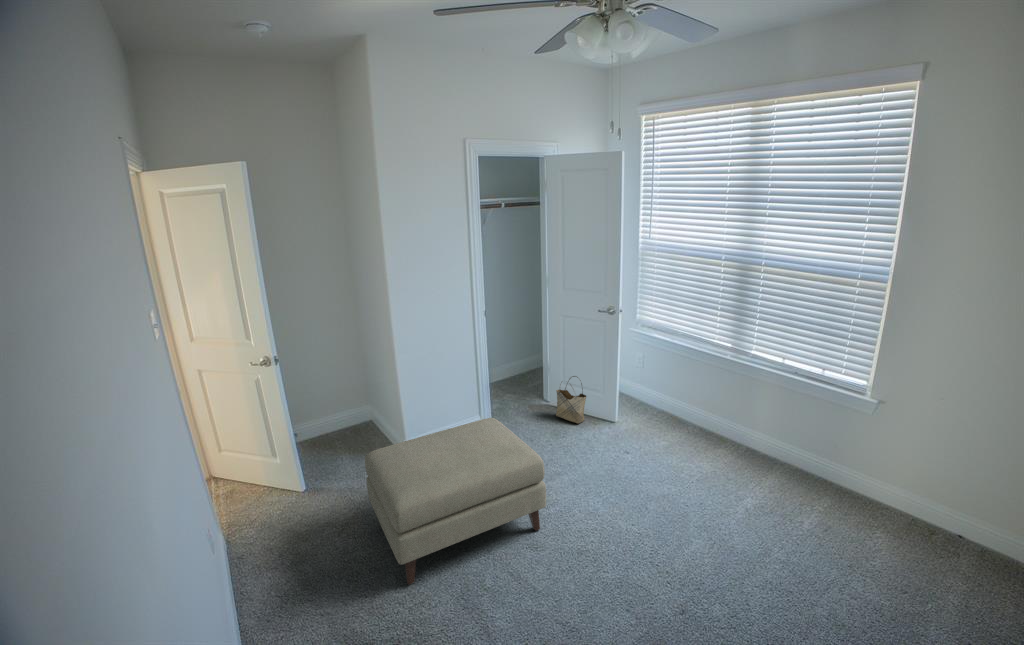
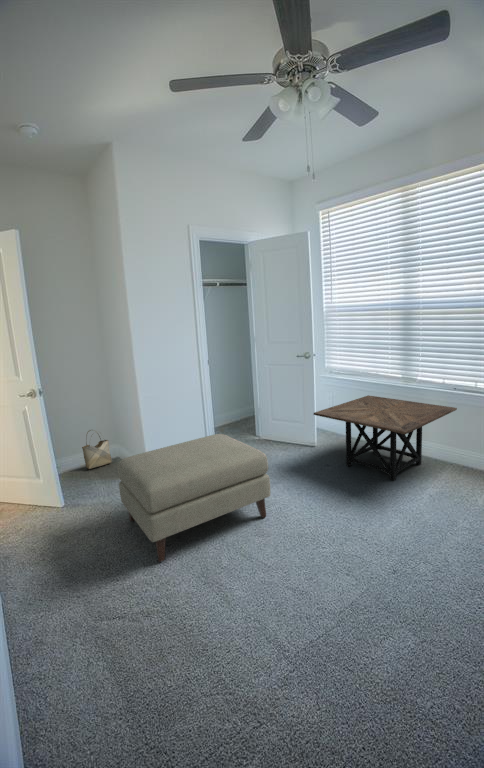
side table: none [611,364,797,488] -> present [314,395,457,481]
woven basket: present [556,376,586,423] -> present [82,430,112,469]

